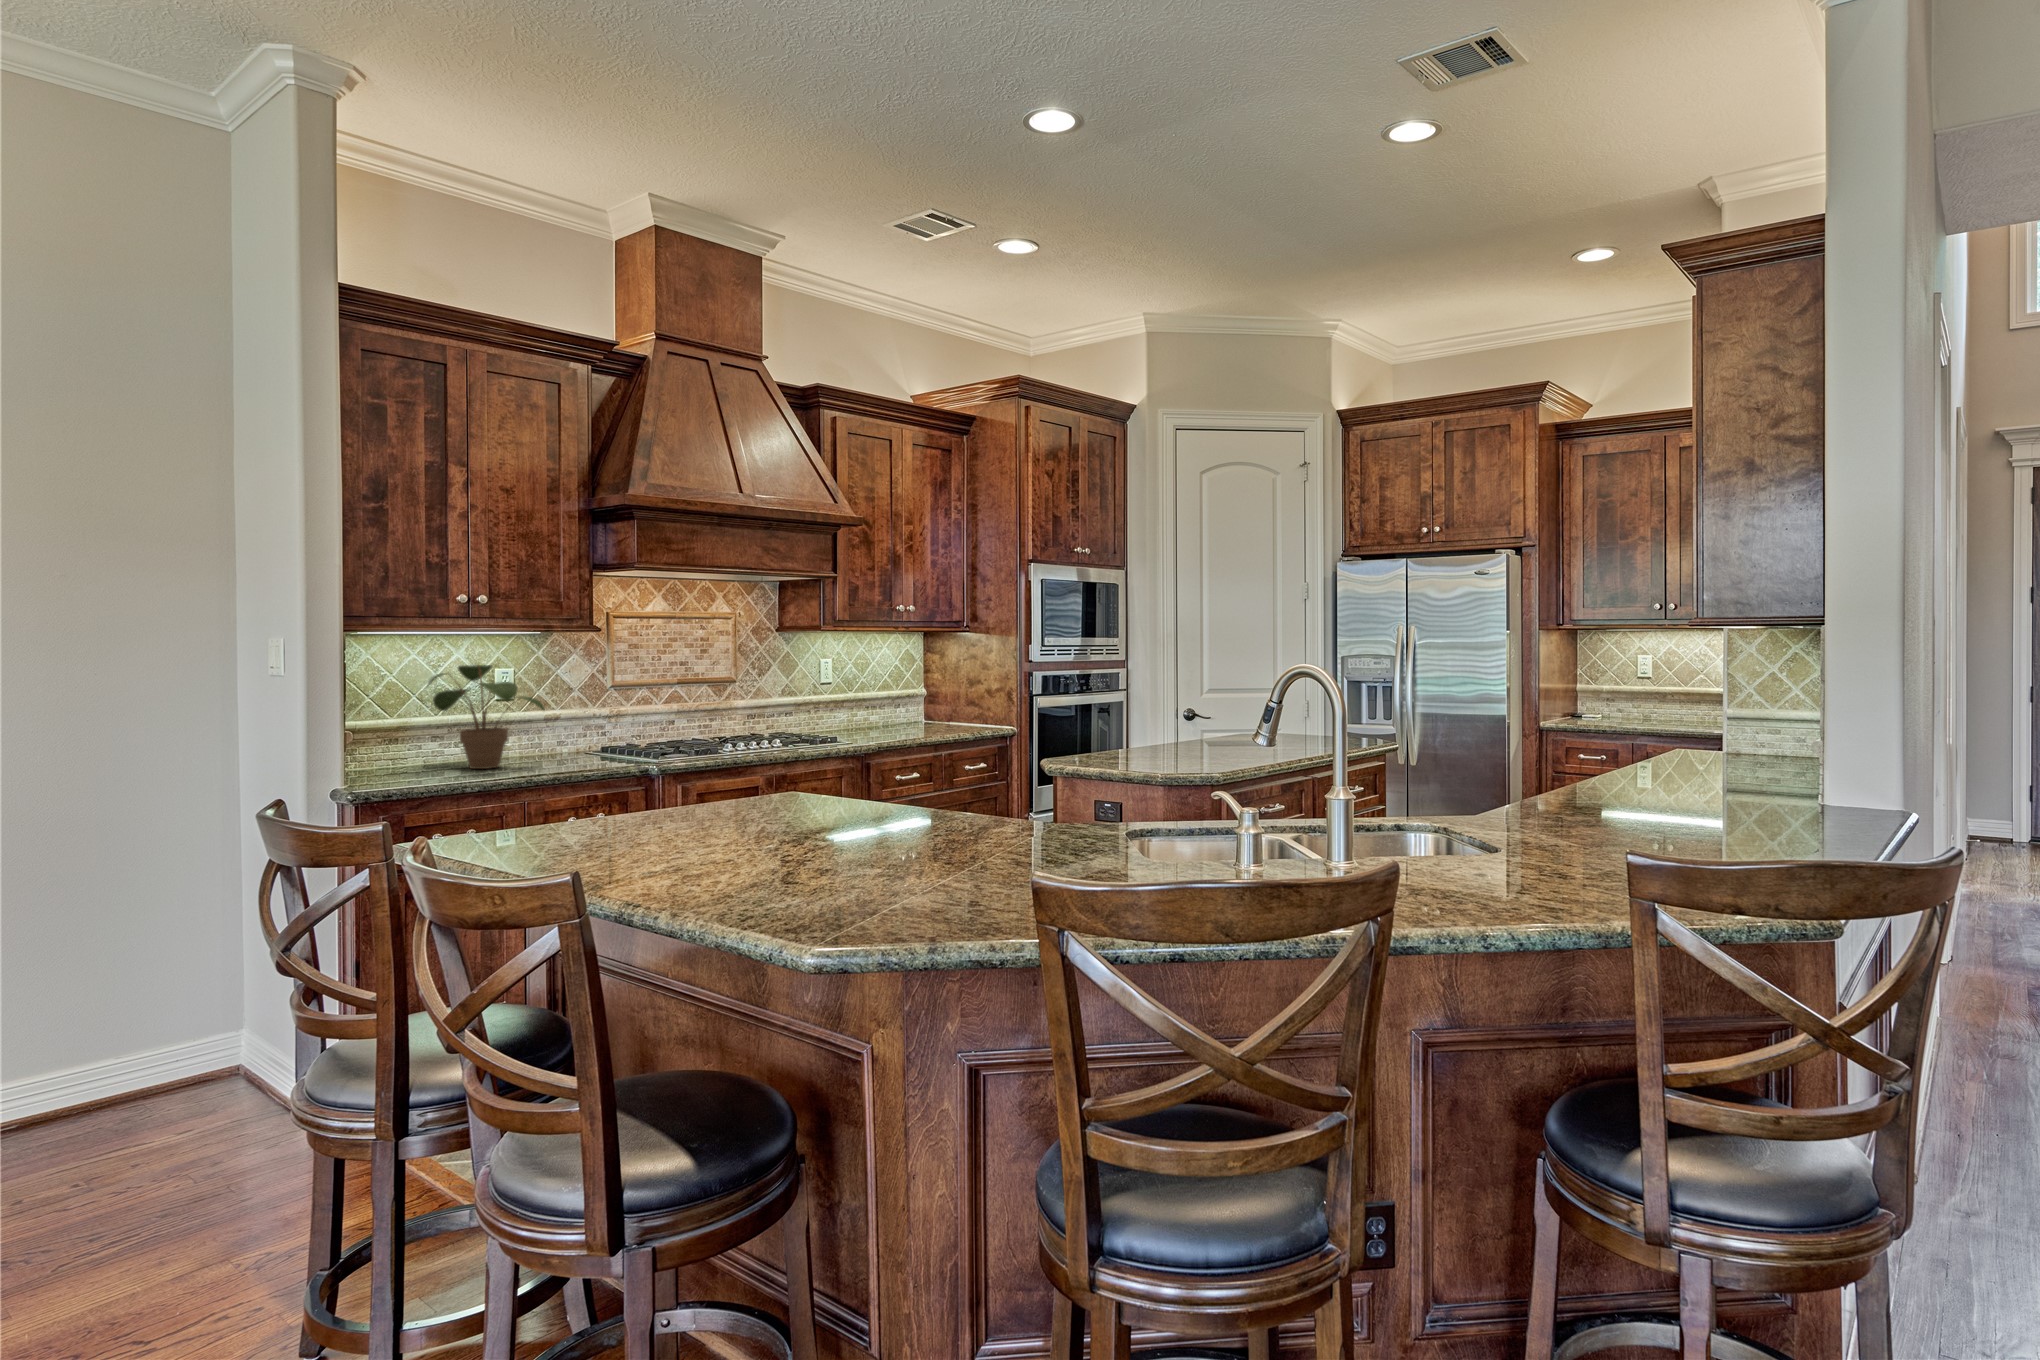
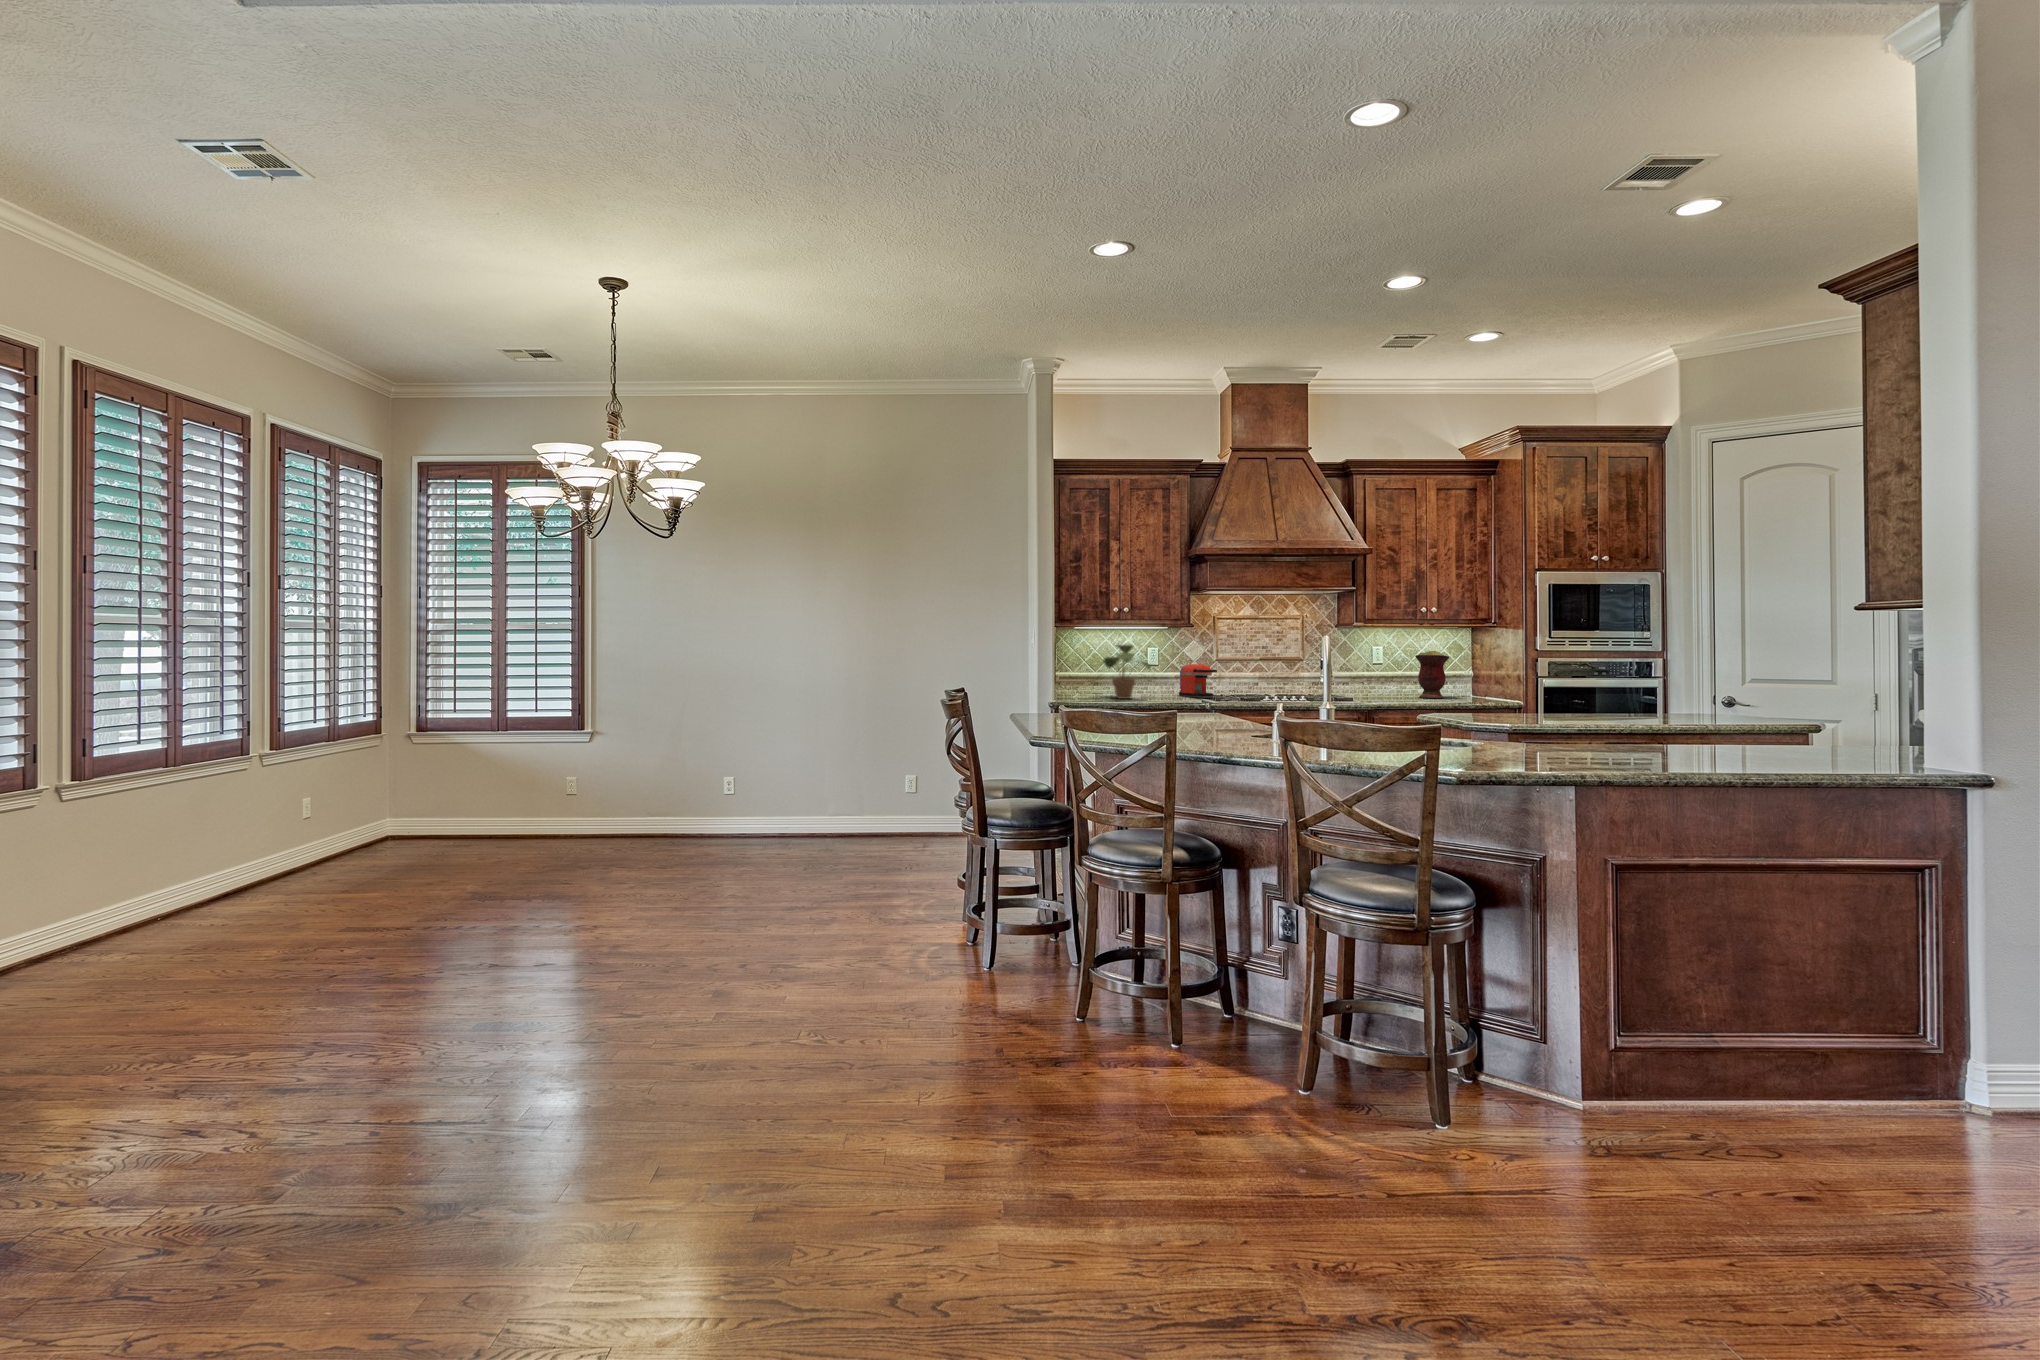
vase: none [877,663,919,728] -> present [1415,651,1449,698]
coffee maker: none [563,696,644,753] -> present [1179,664,1217,698]

